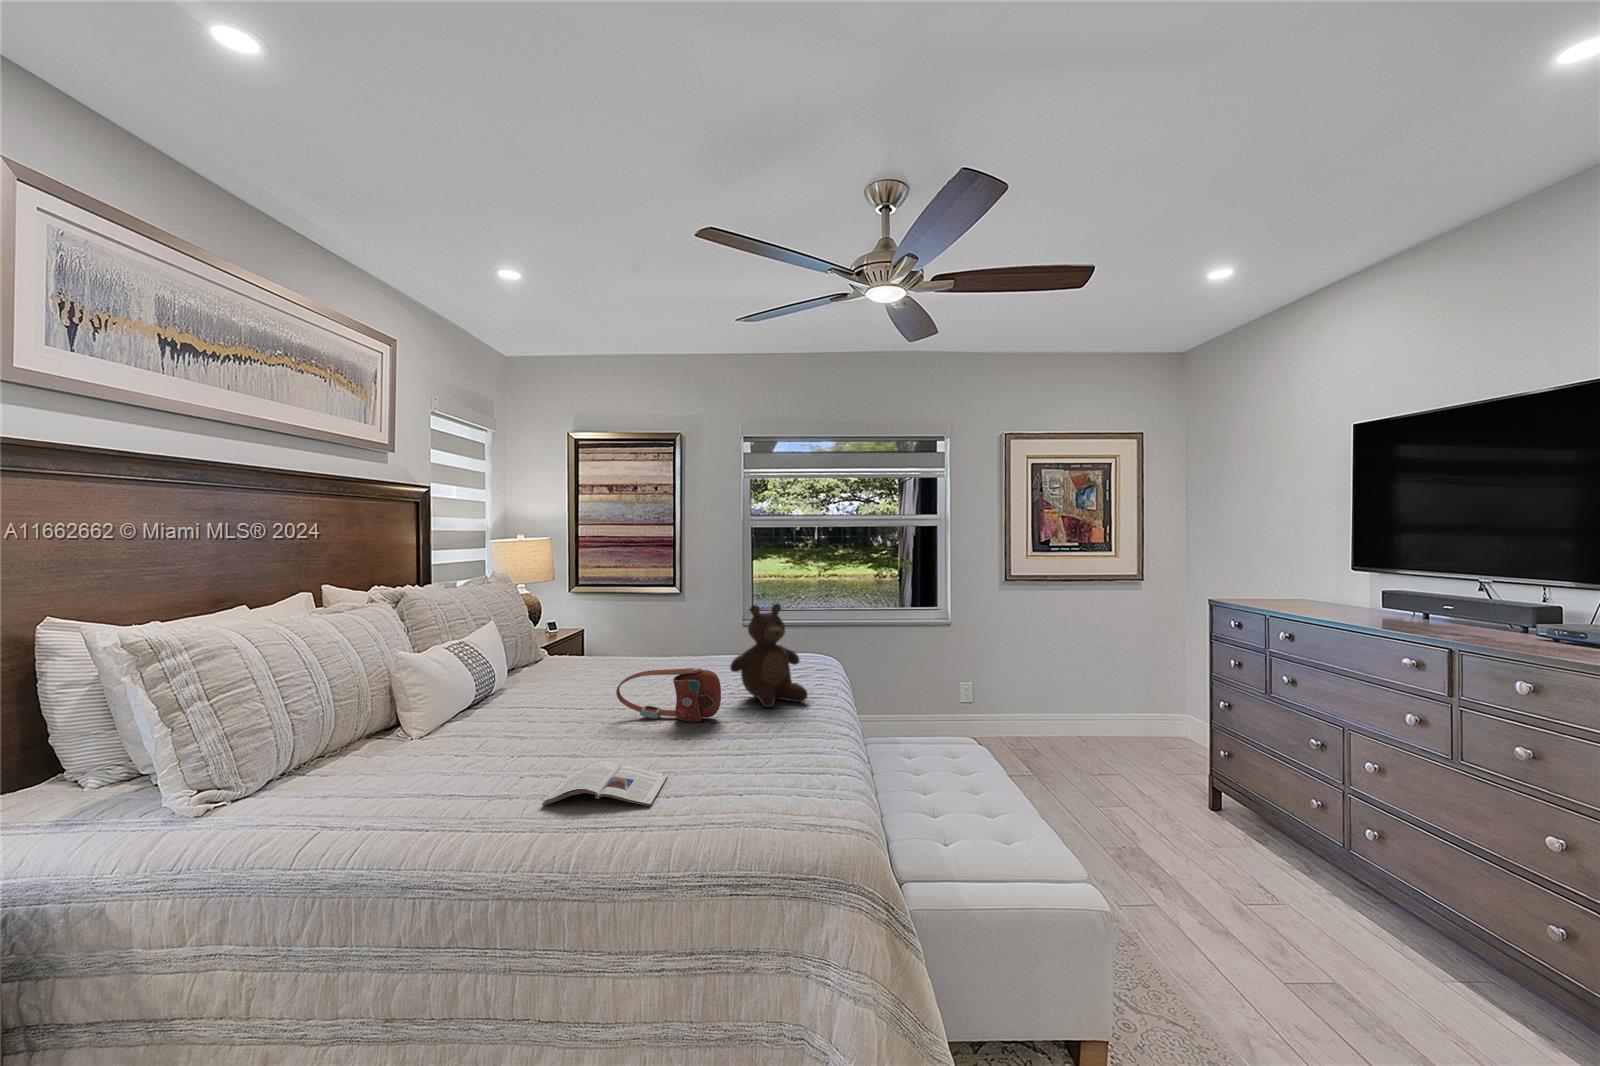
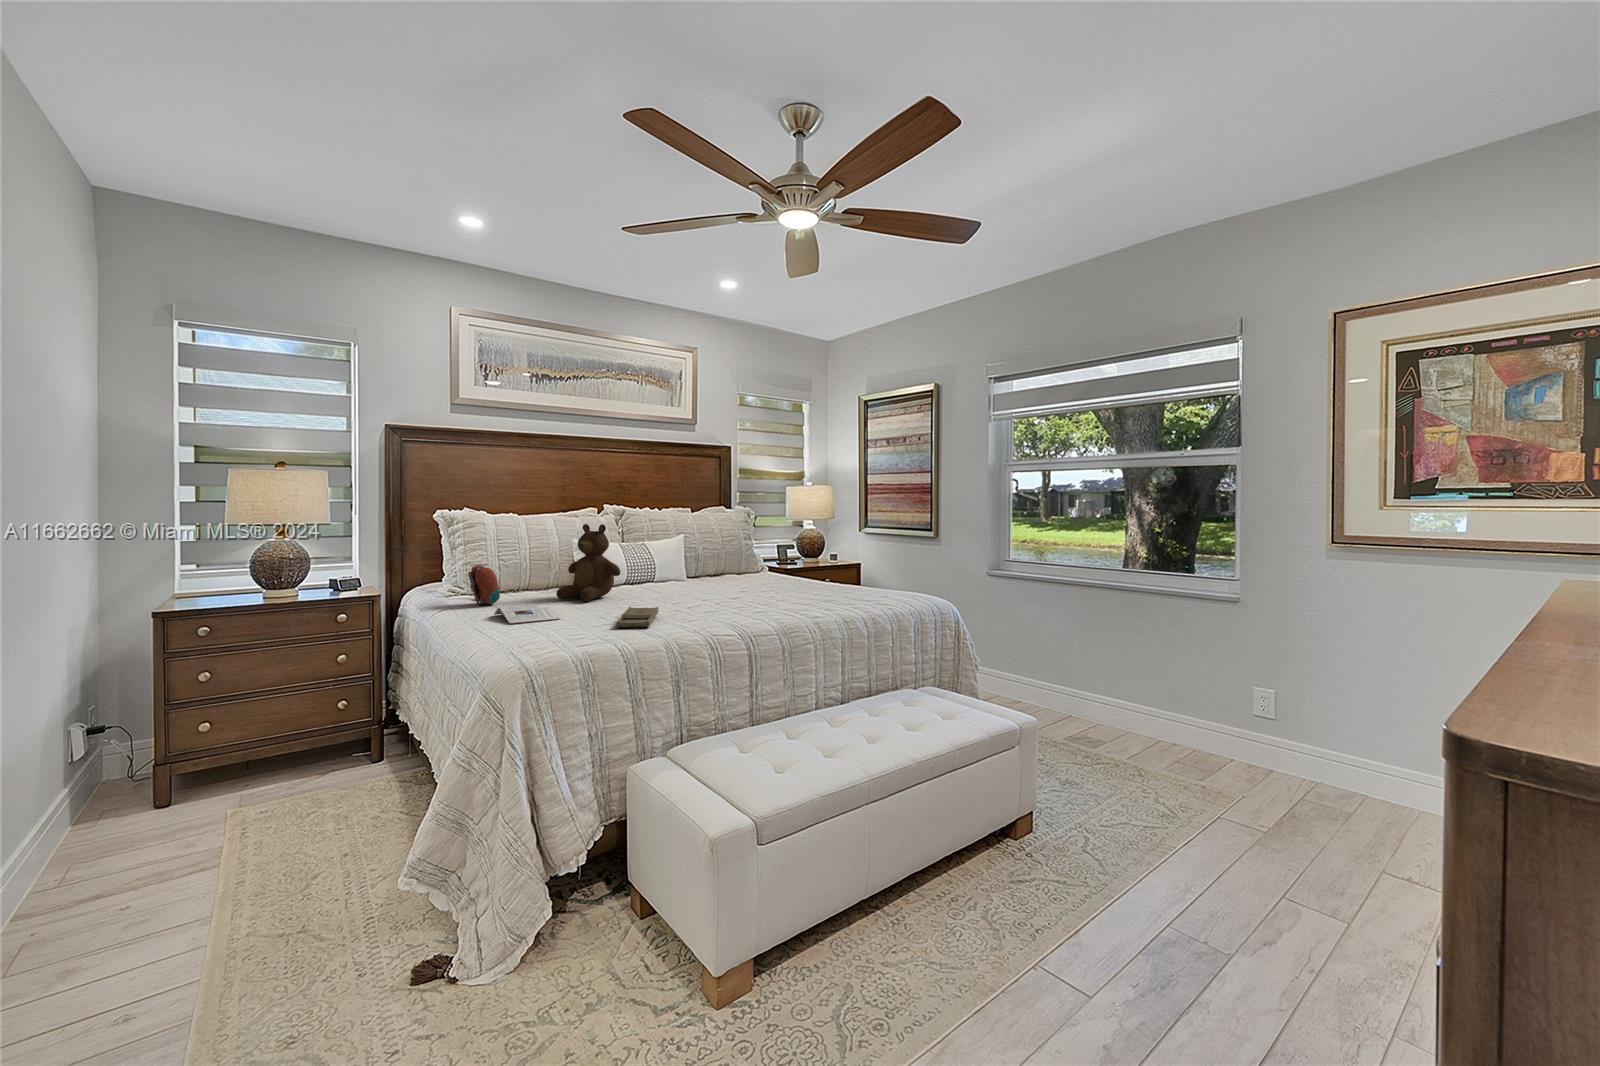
teddy bear: present [730,604,808,707] -> present [556,524,620,601]
handbag: present [616,668,721,722] -> present [468,565,500,605]
tray: none [716,722,812,759] -> present [616,607,658,628]

